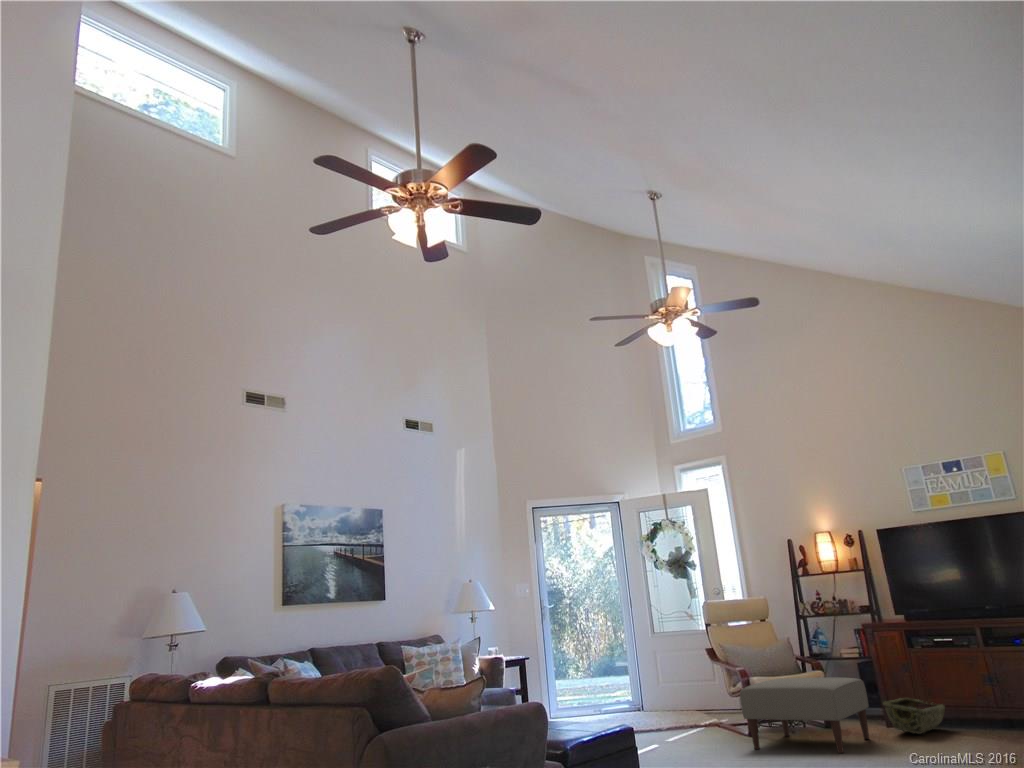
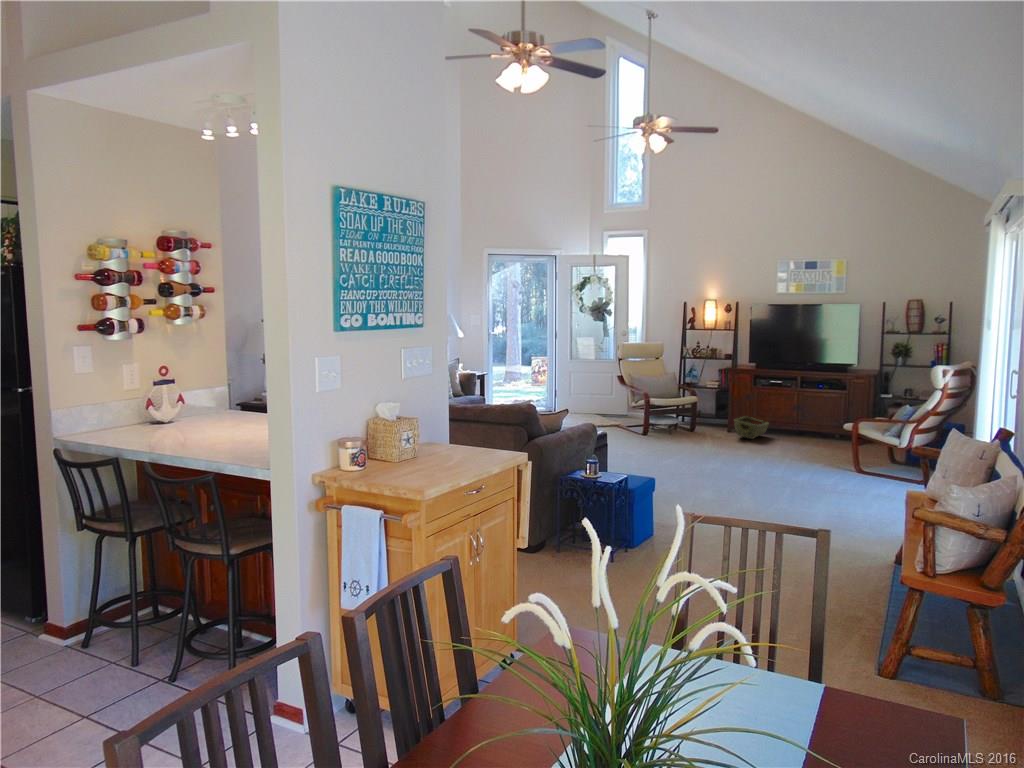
ottoman: present [740,678,869,753] -> none [649,401,726,449]

